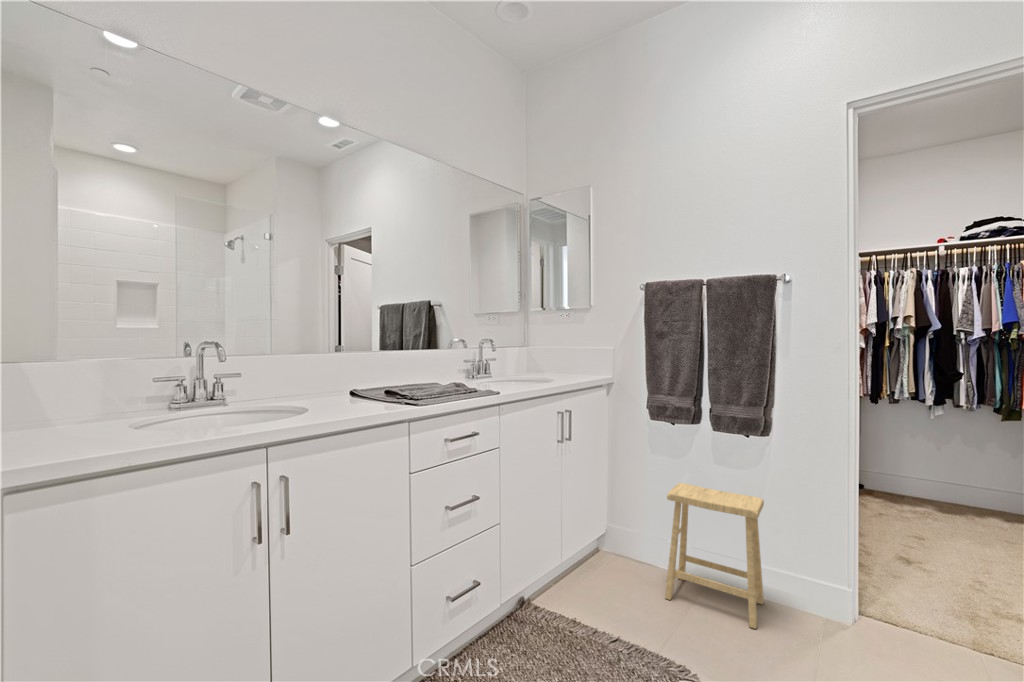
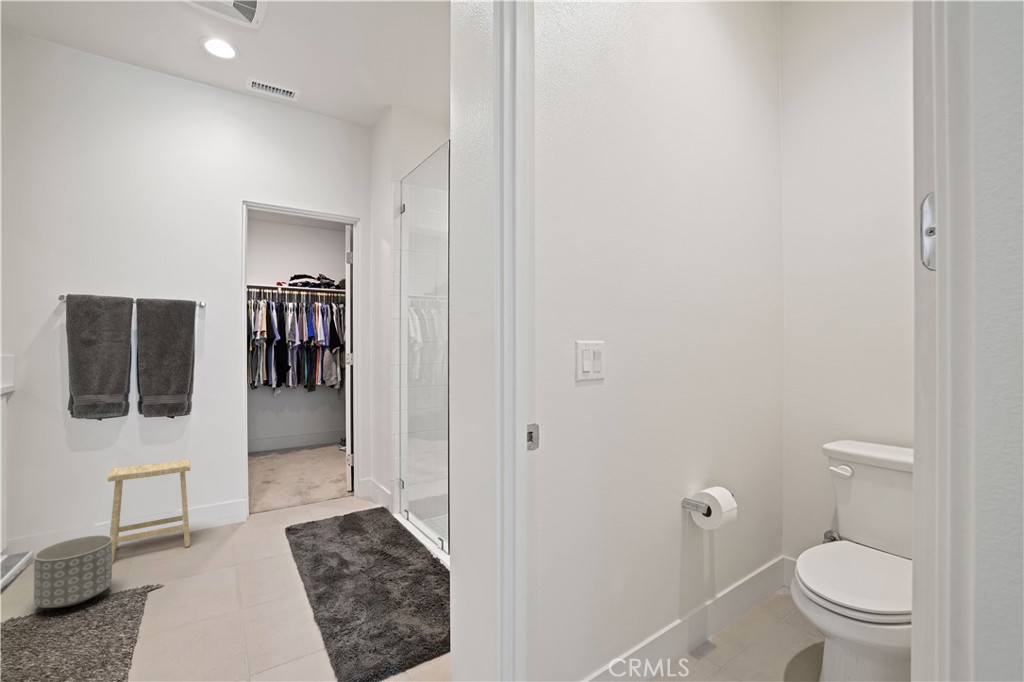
planter: none [584,557,652,646] -> present [34,535,112,608]

